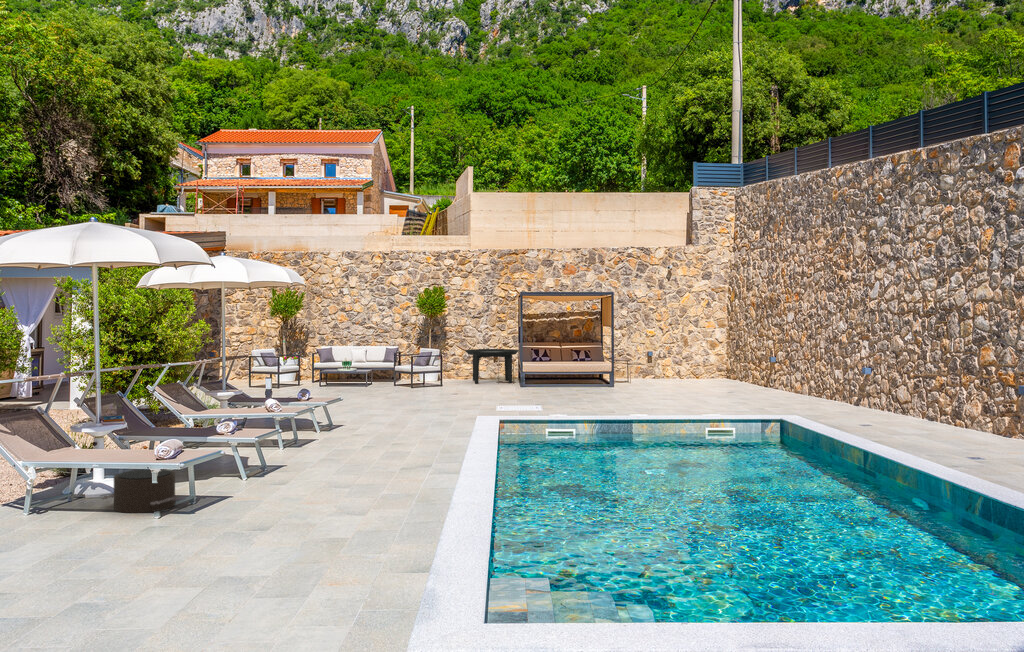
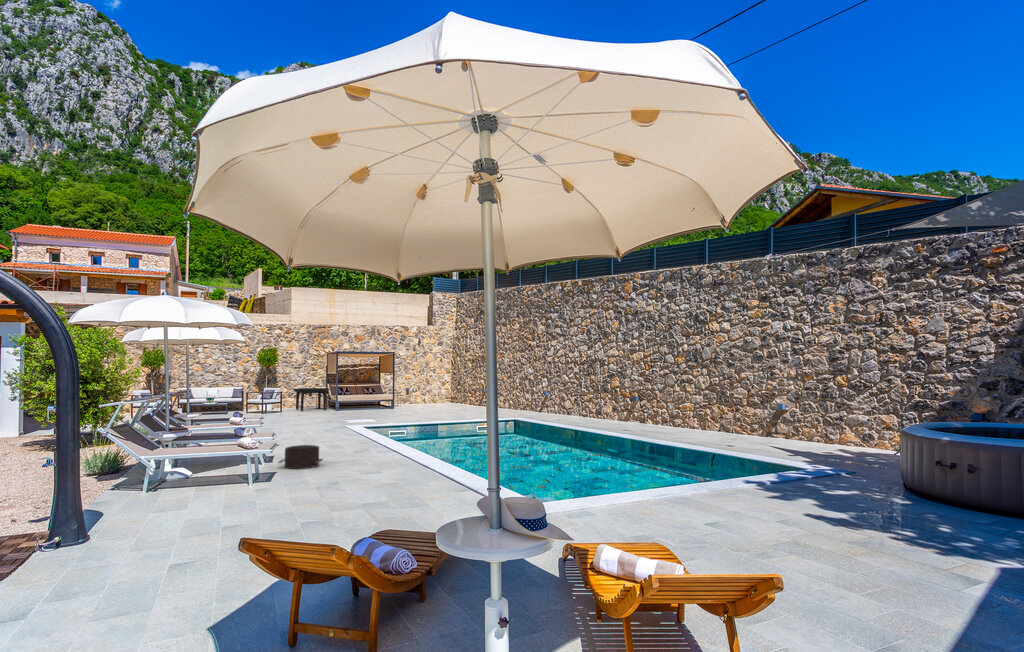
pouf: present [102,469,177,513] -> present [278,445,323,469]

